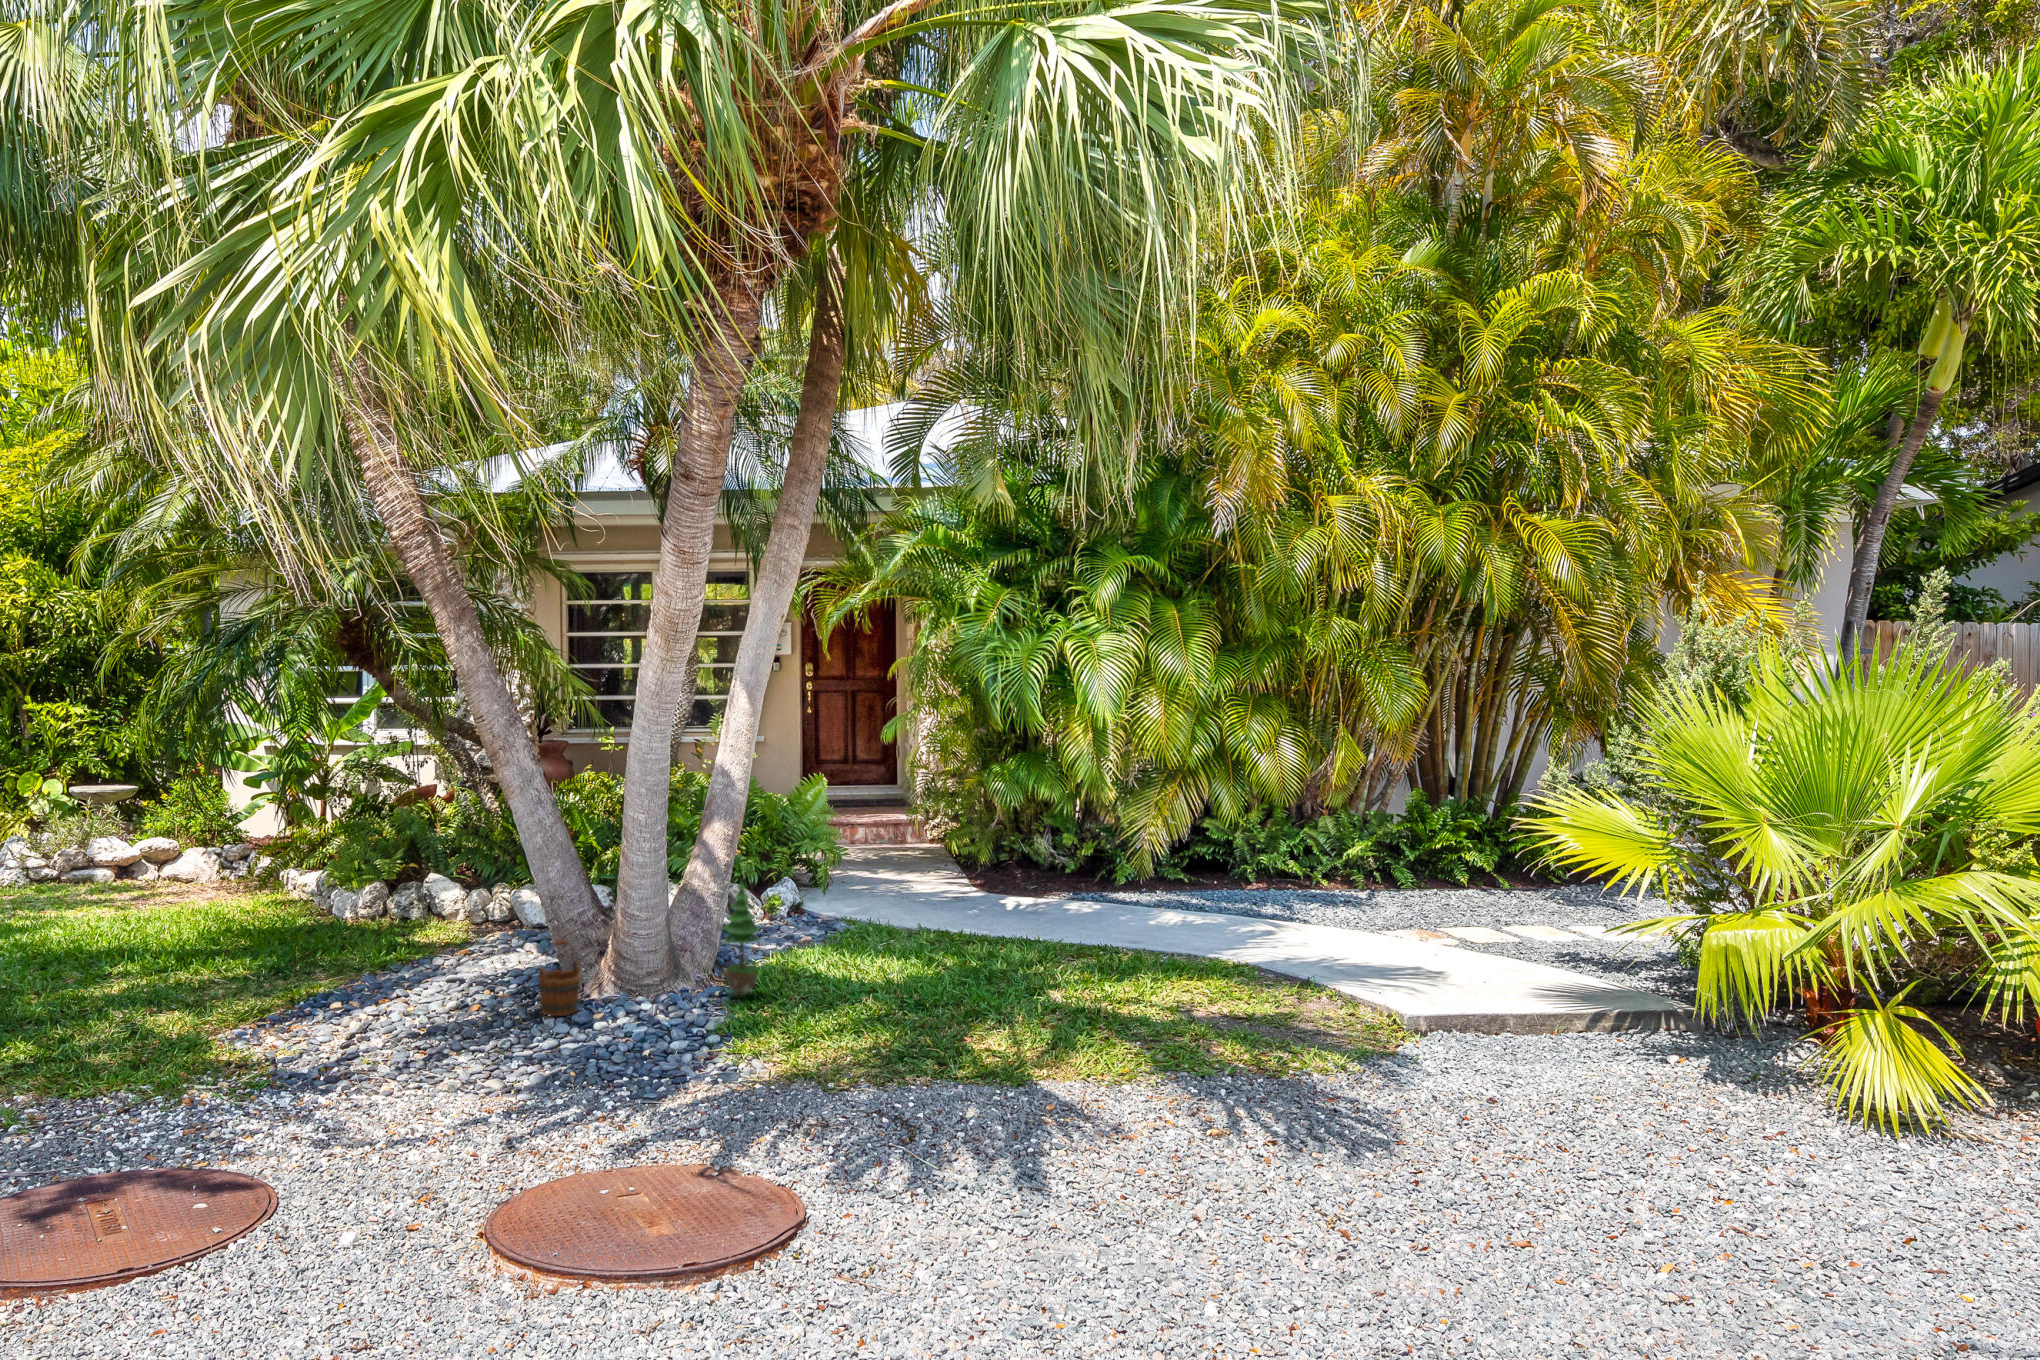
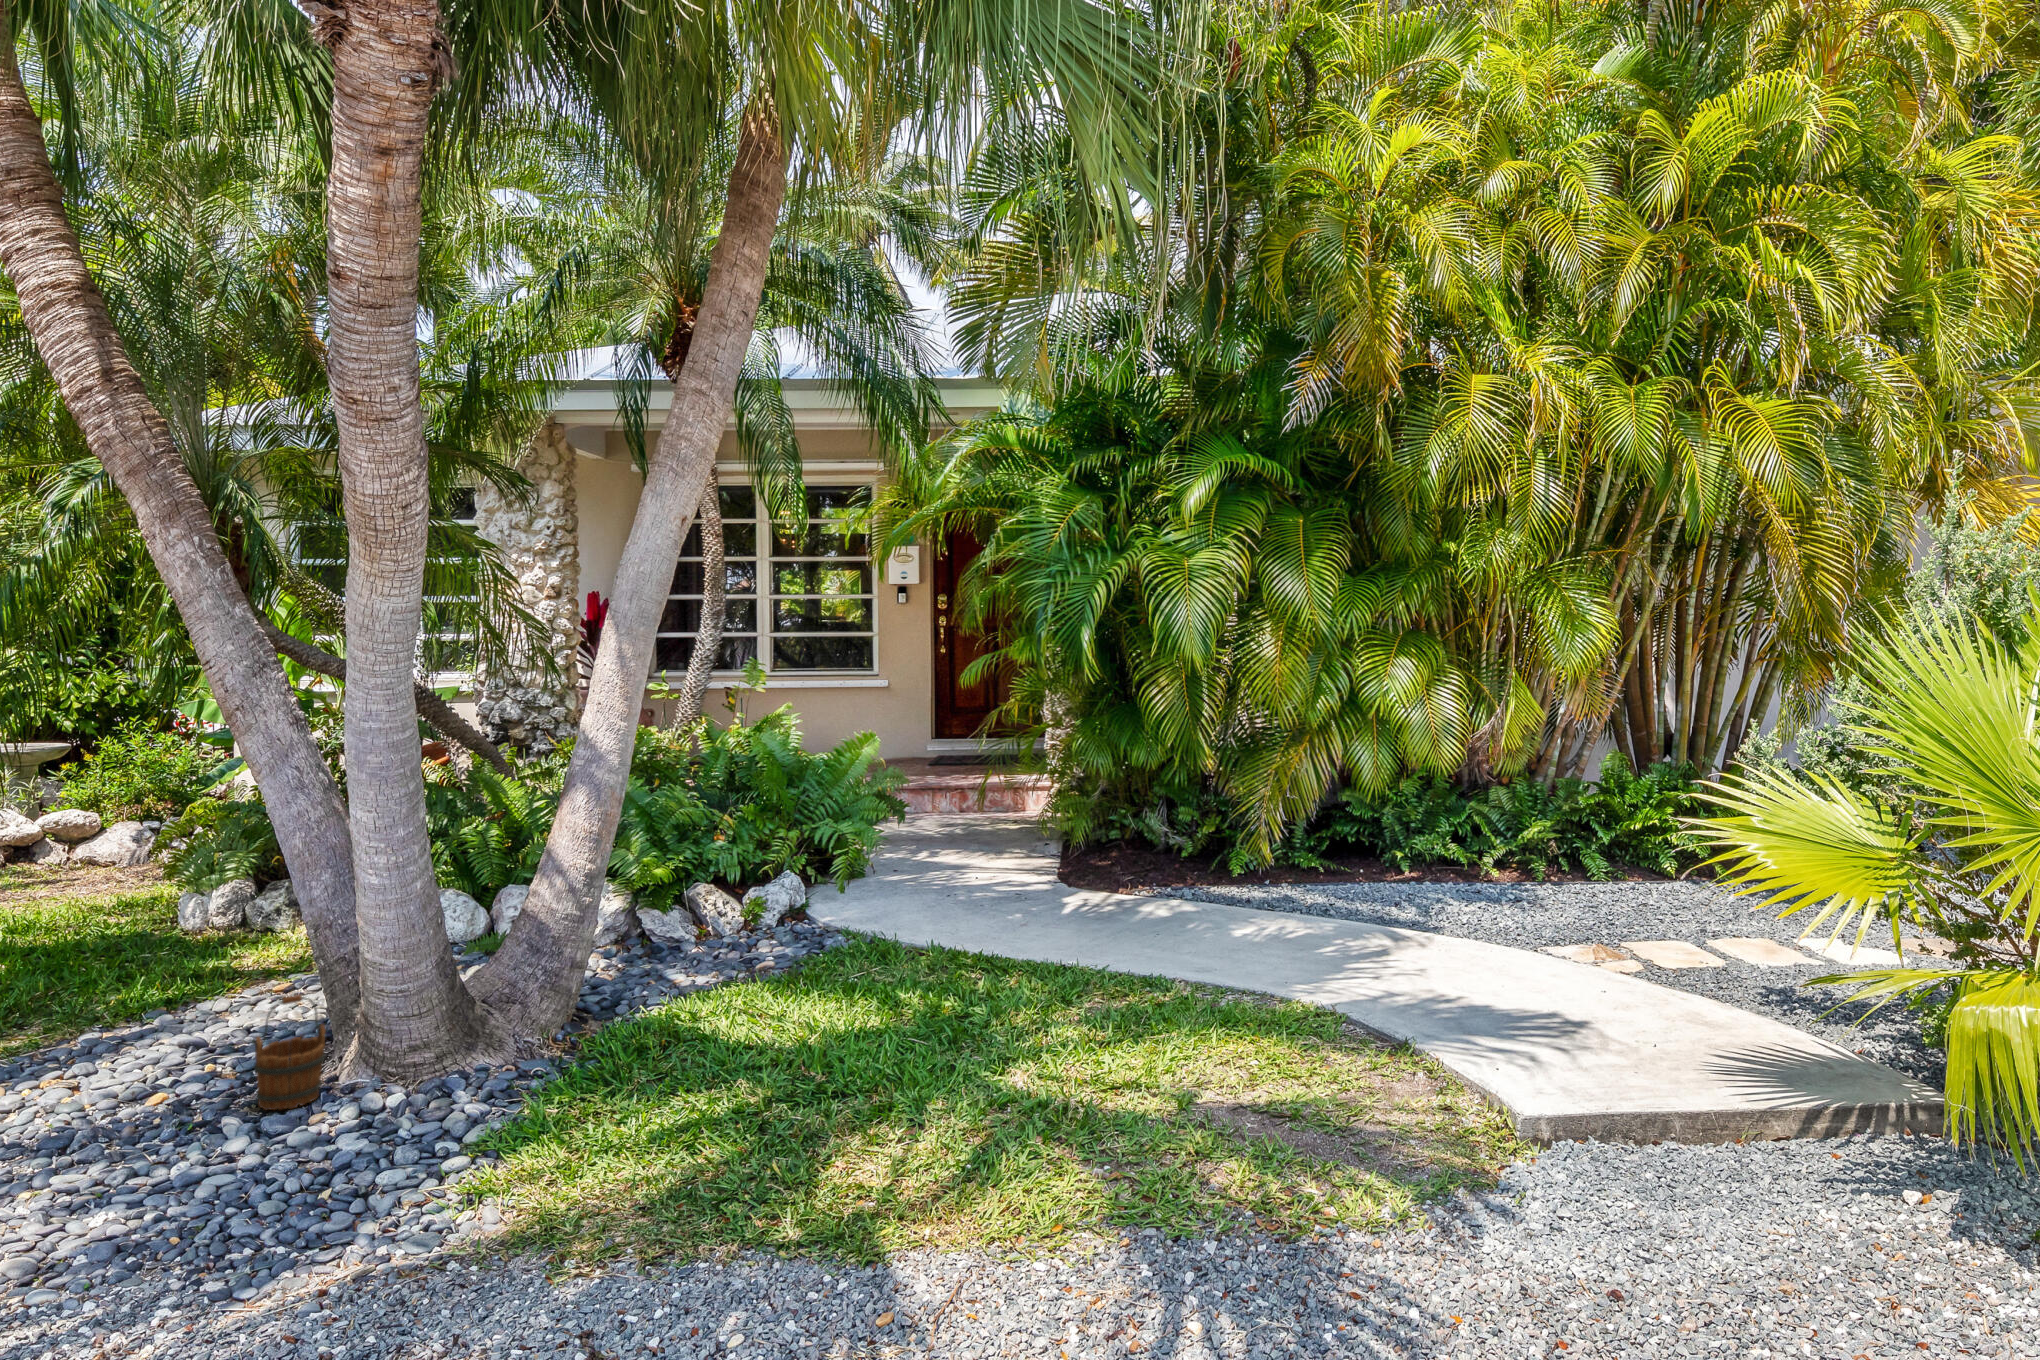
potted tree: present [724,881,760,996] -> none [551,900,614,1071]

